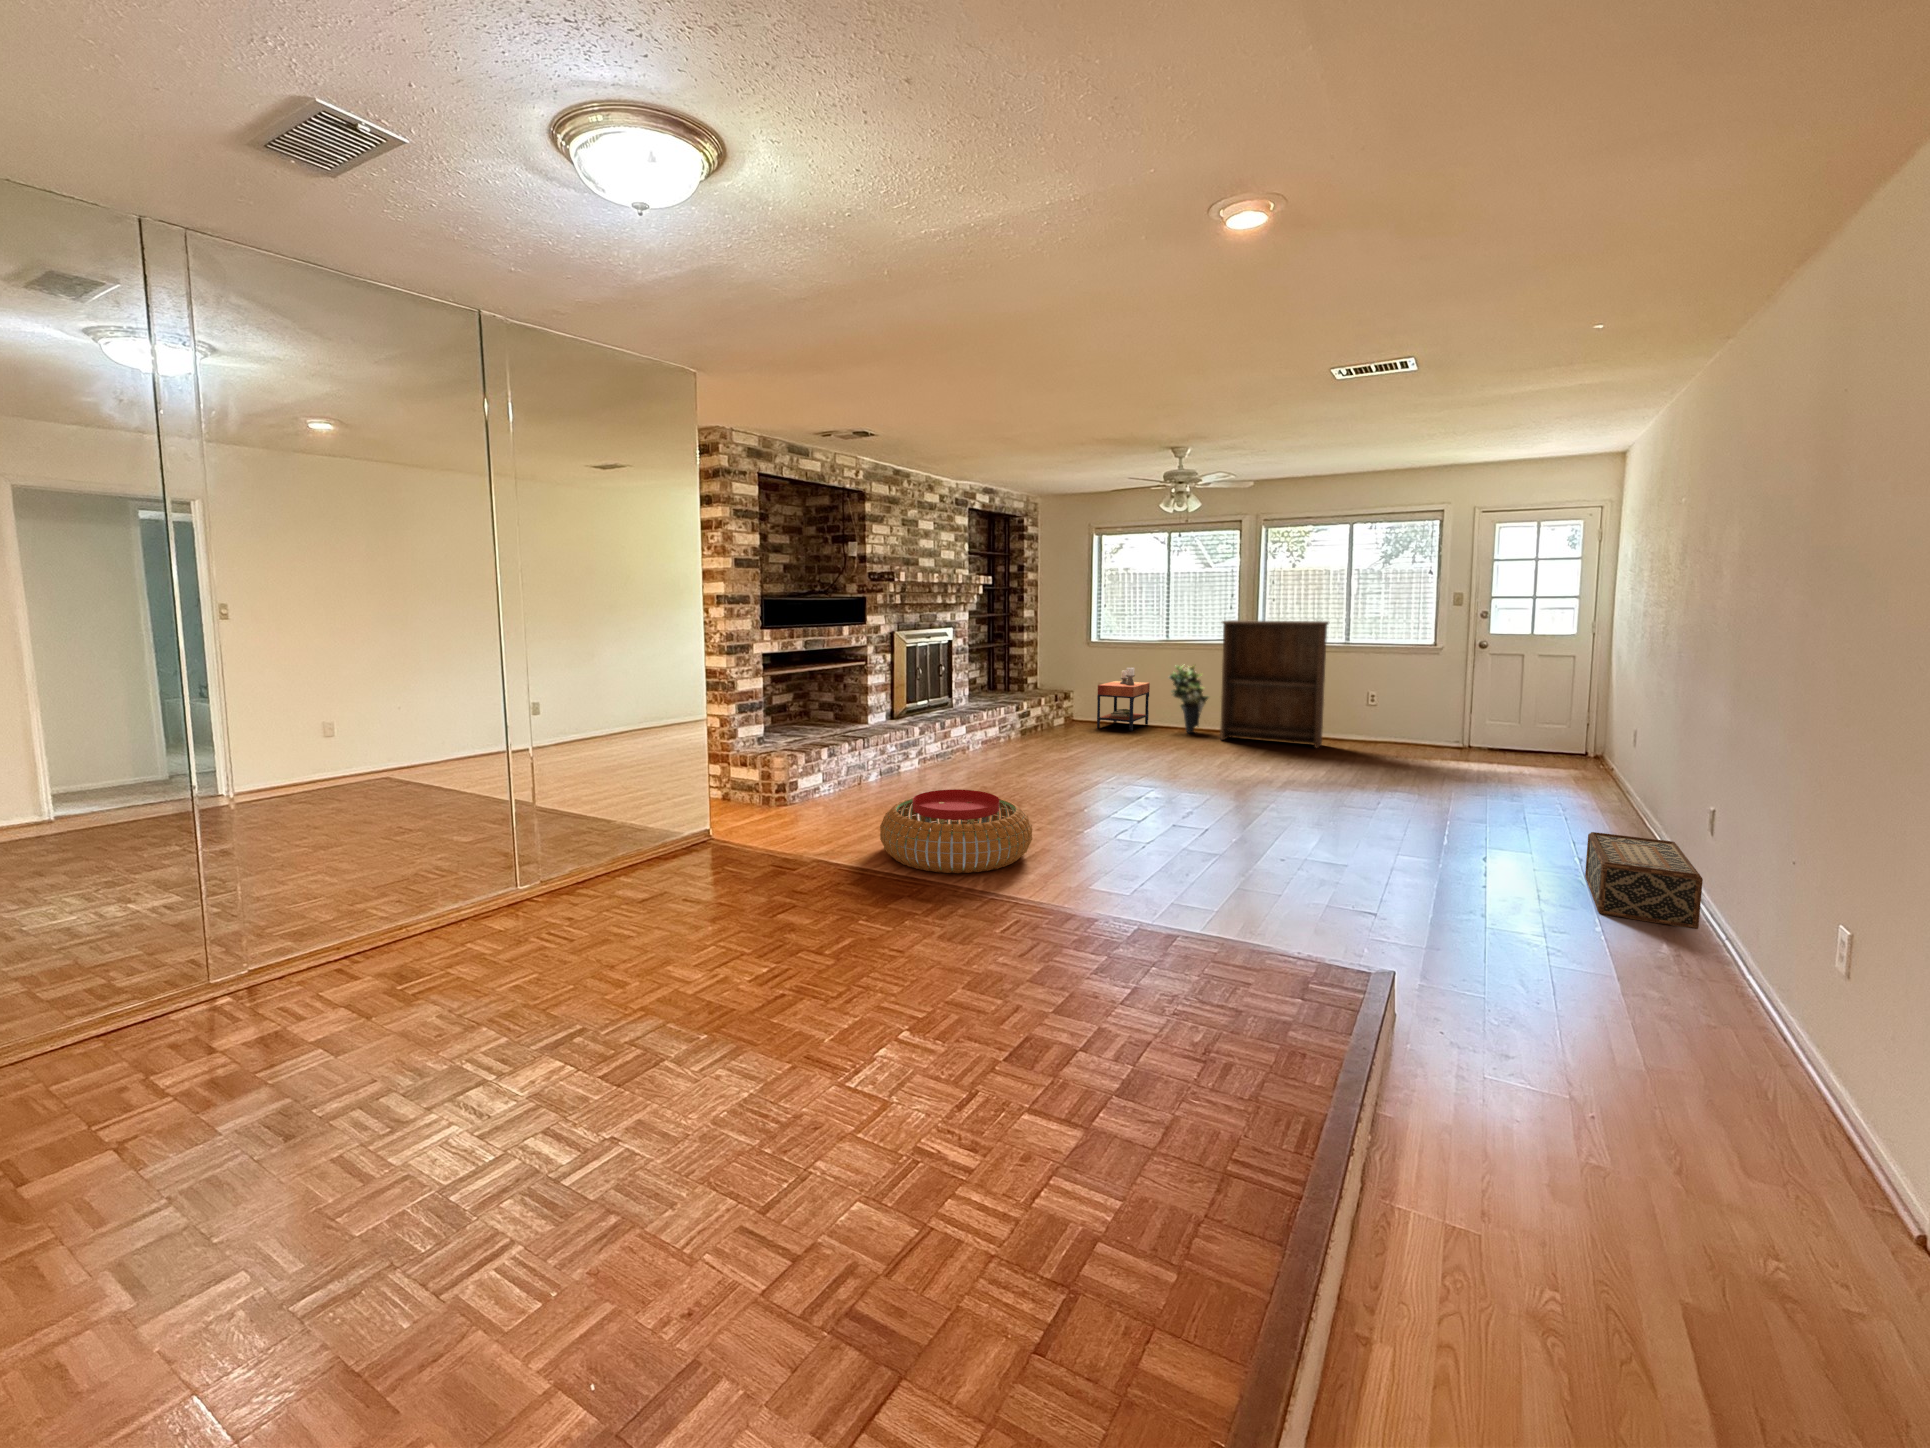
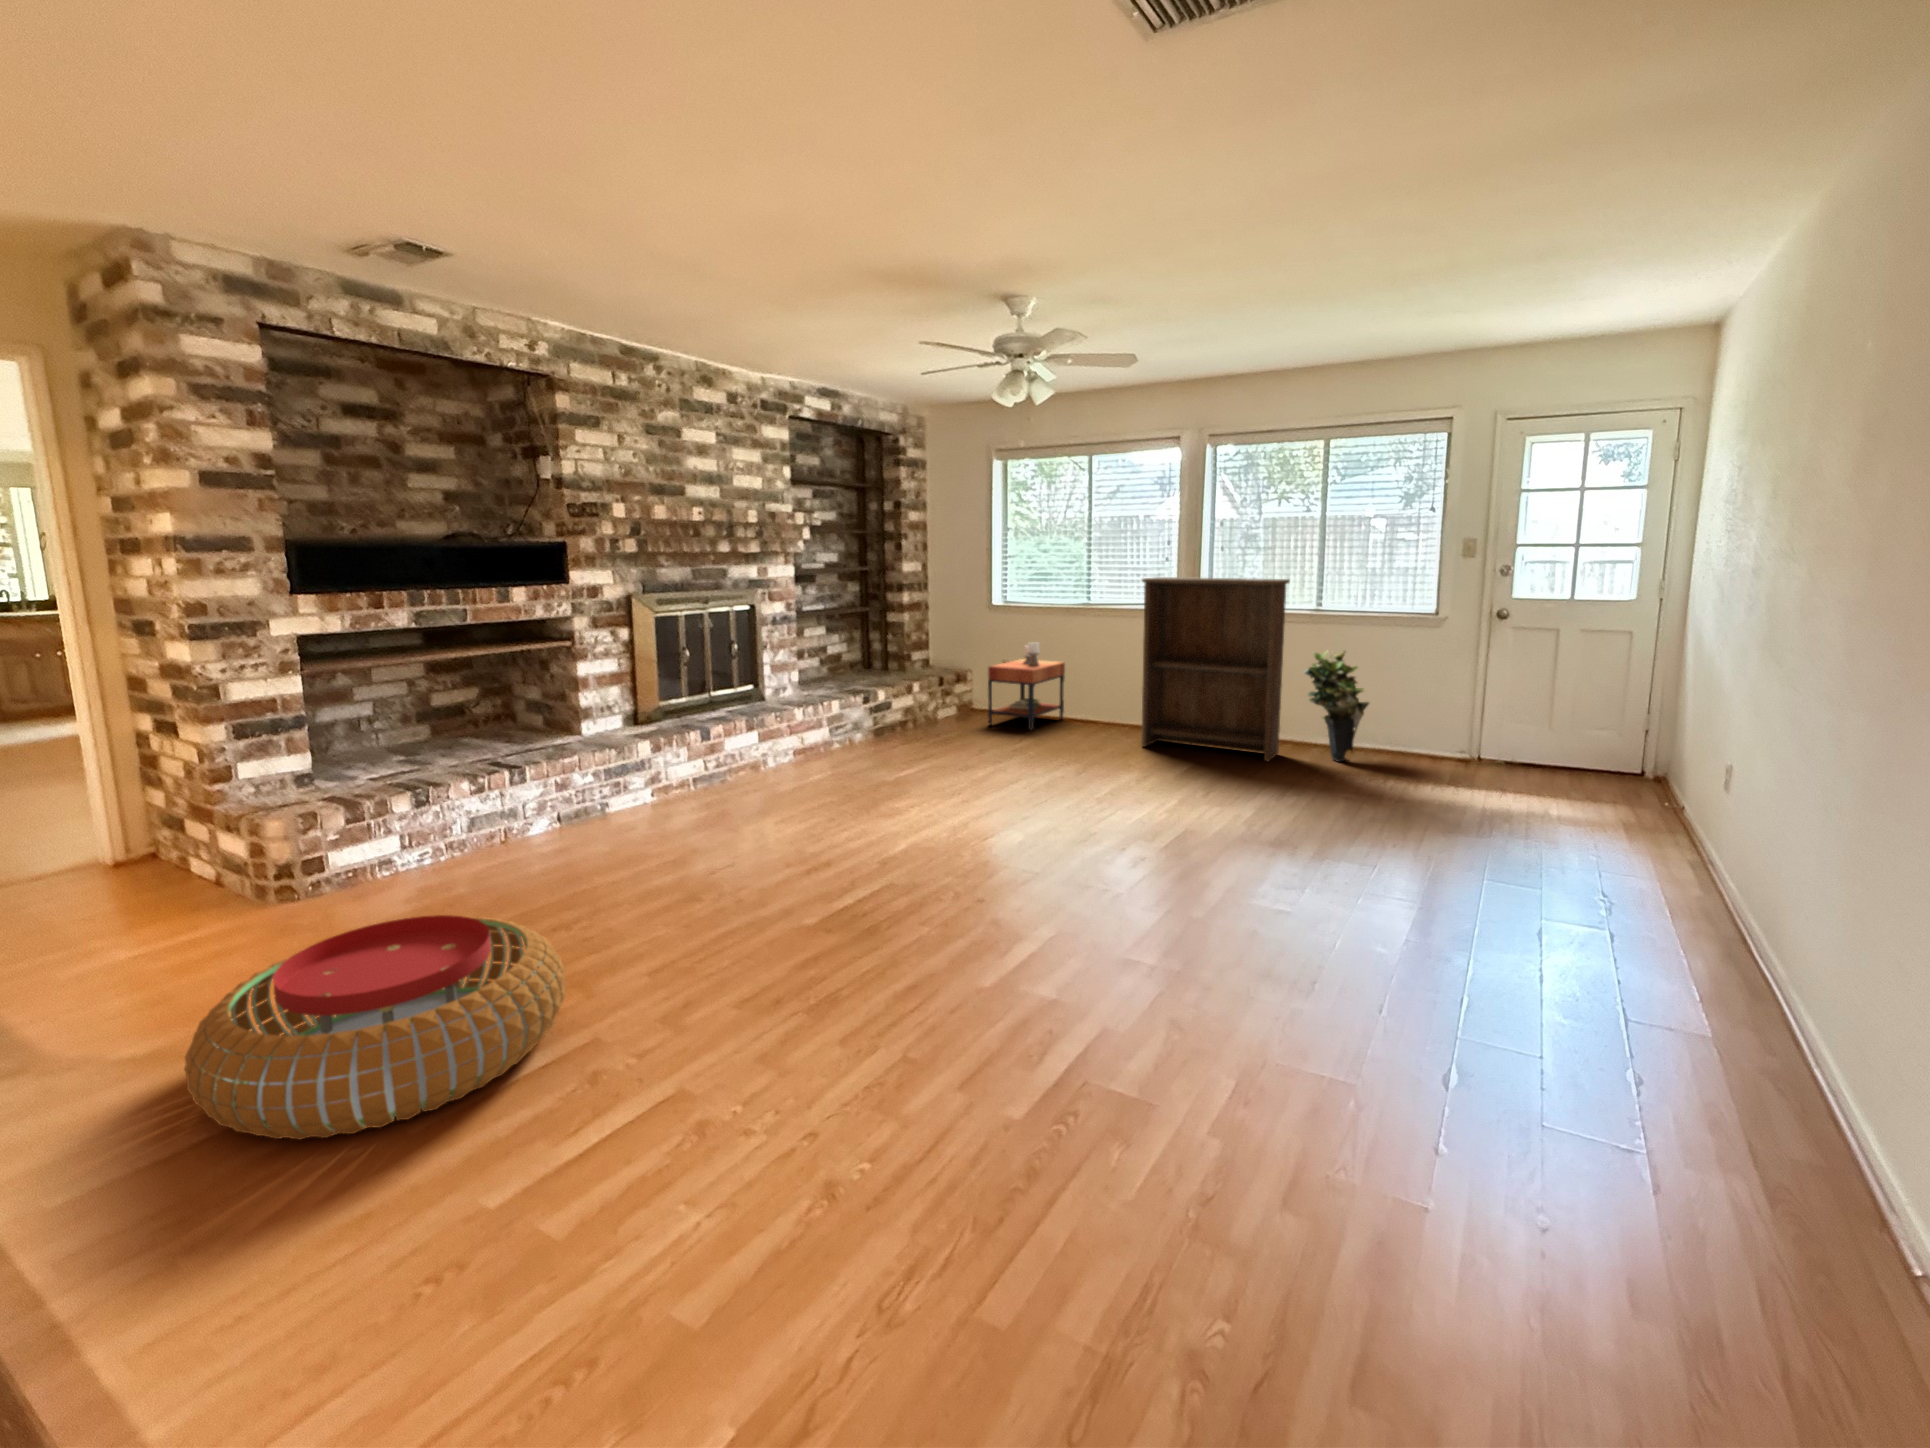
potted plant: present [1169,666,1209,733] -> present [1305,651,1369,762]
woven basket: present [1585,832,1703,929] -> none [1627,1035,1914,1380]

